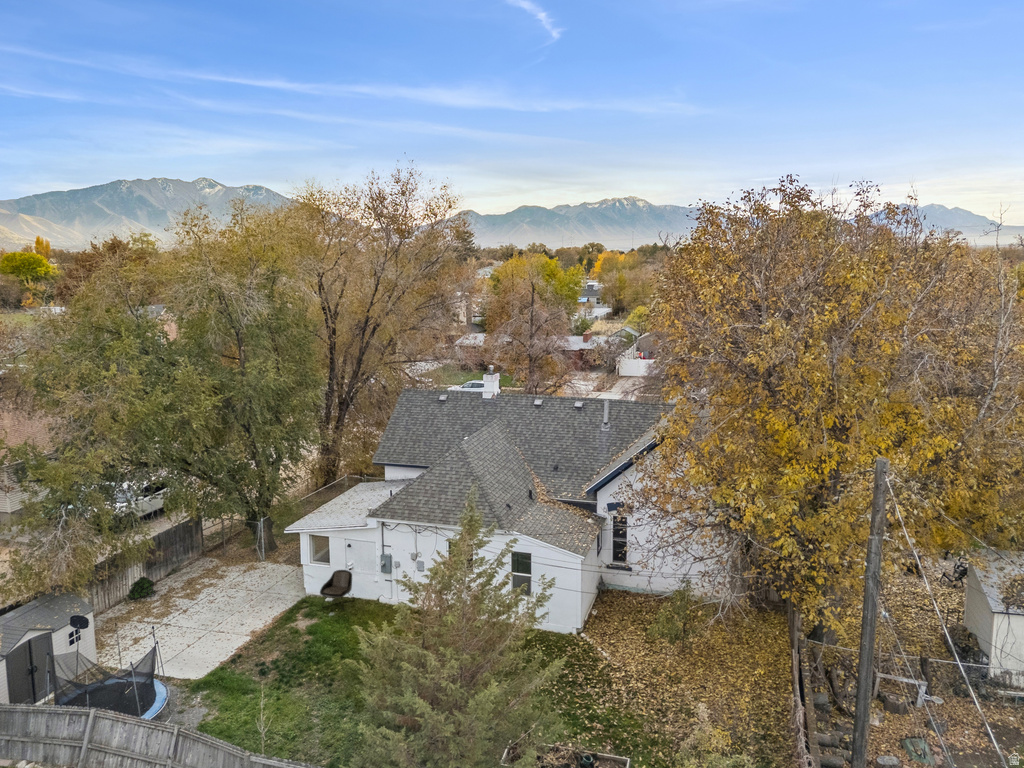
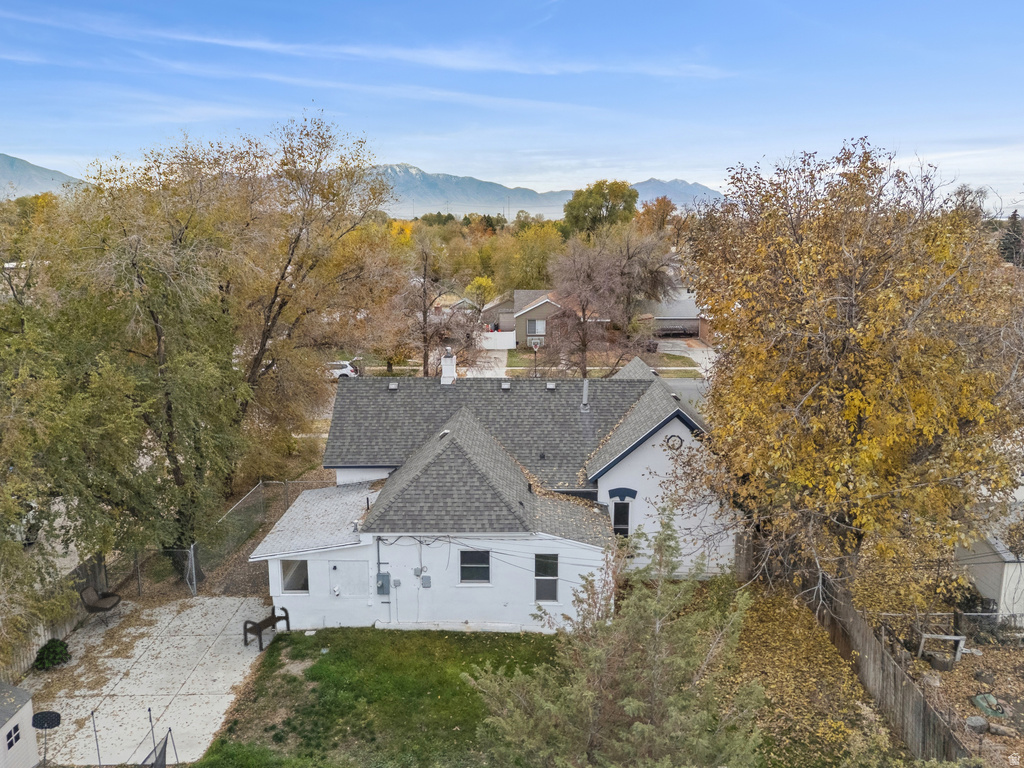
lounge chair: present [320,570,352,610] -> present [79,586,122,627]
bench: none [276,573,315,608] -> present [243,606,290,652]

